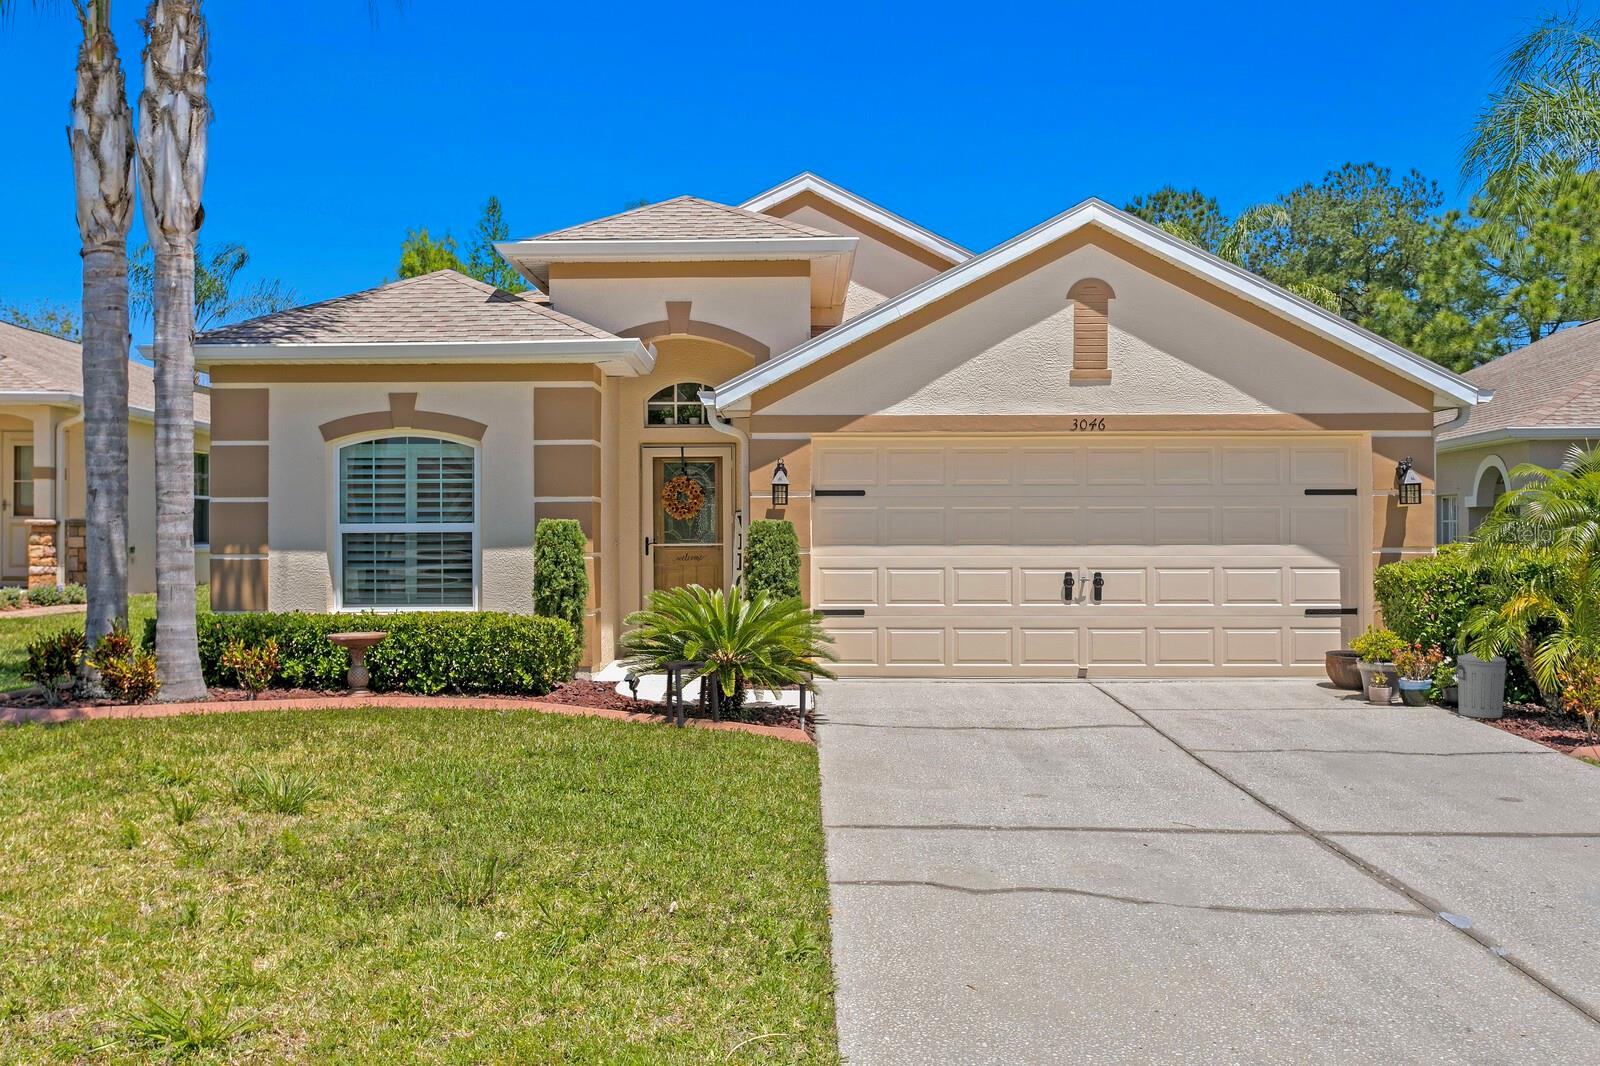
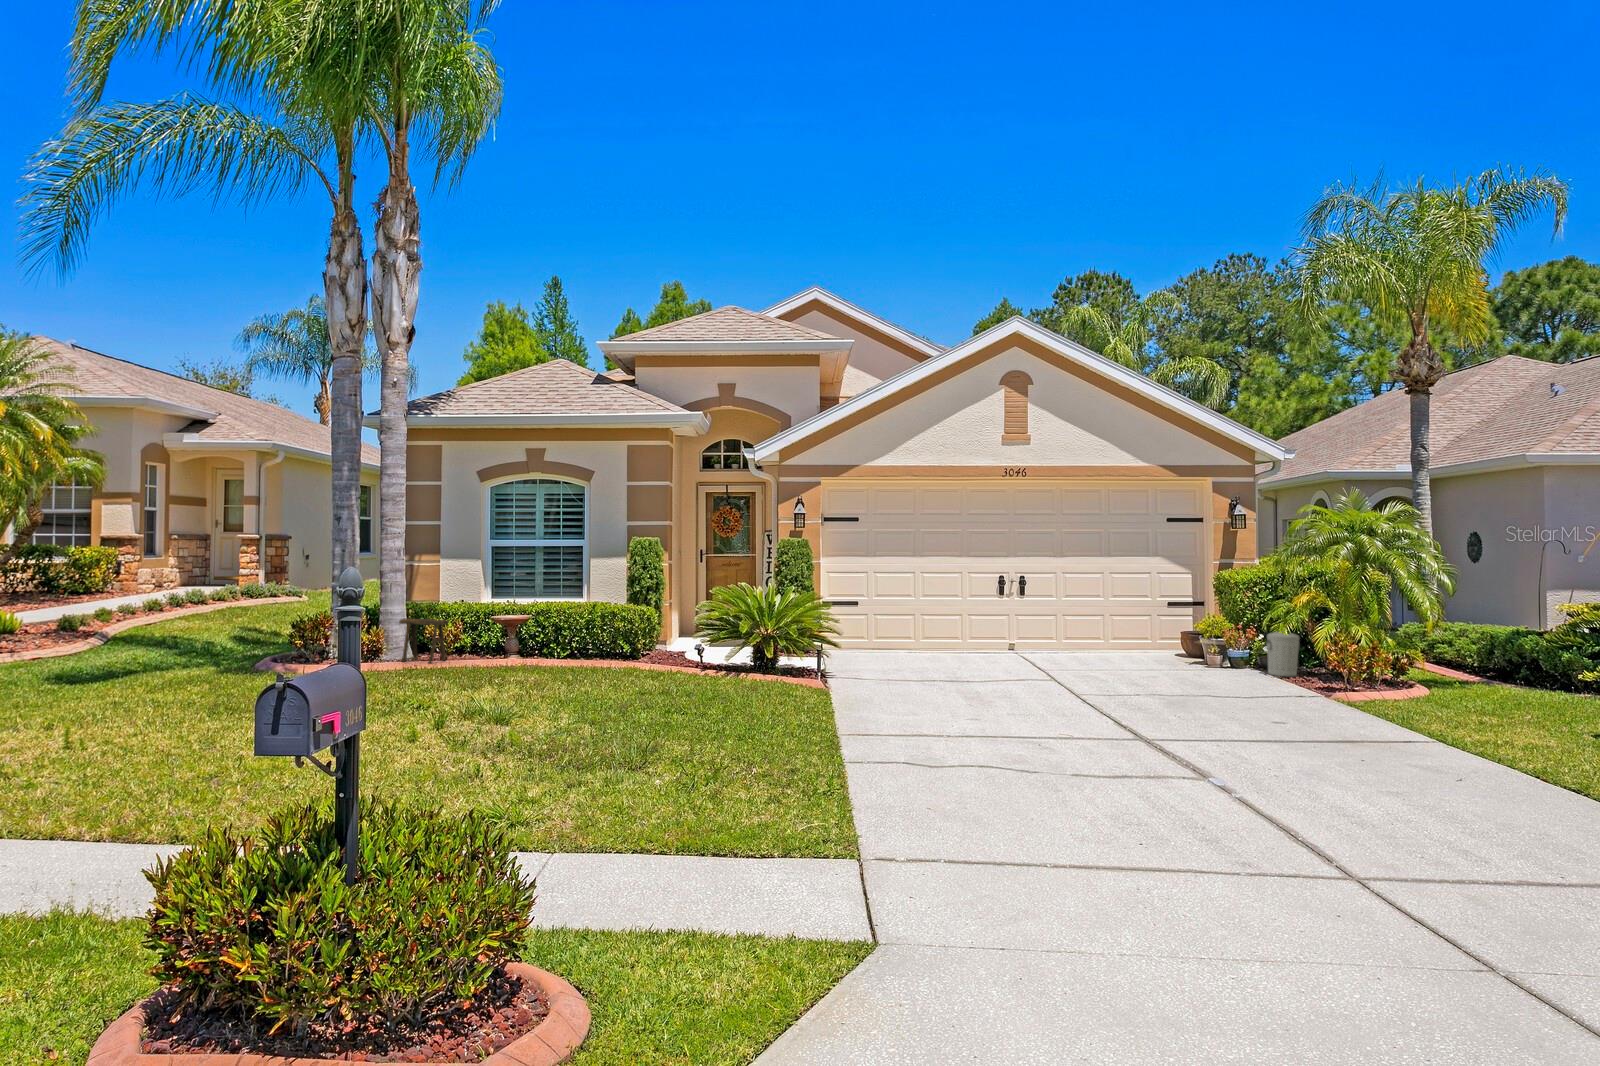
stool: present [659,659,719,727] -> present [399,619,449,663]

